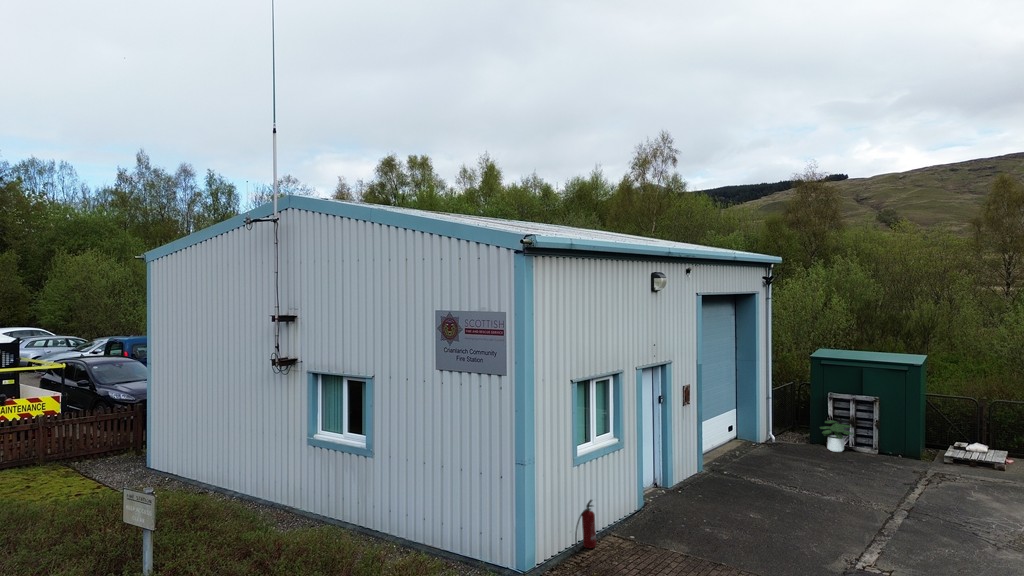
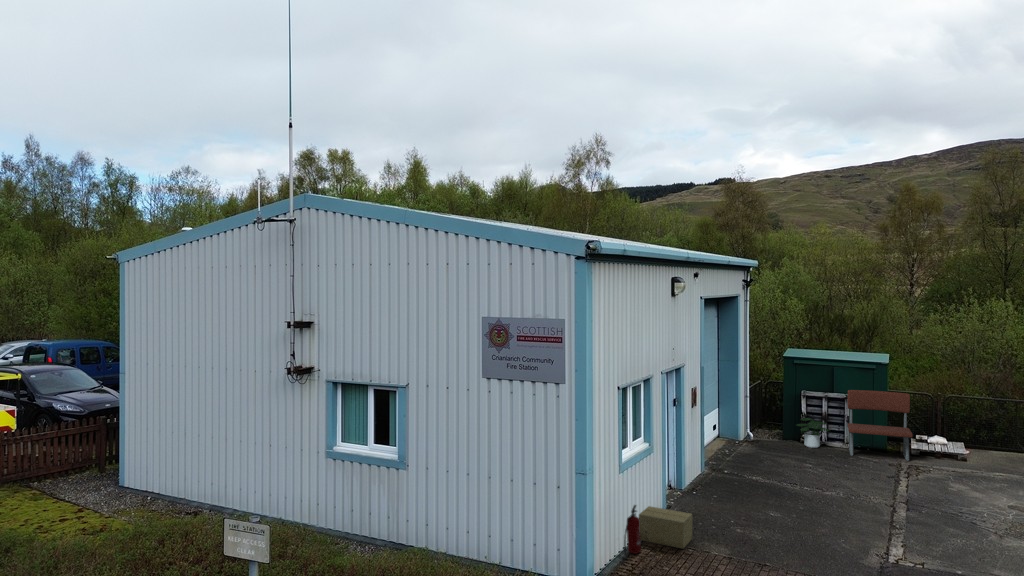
bench: none [871,392,941,468] -> present [847,390,913,461]
cardboard box: none [601,502,656,546] -> present [639,506,692,549]

